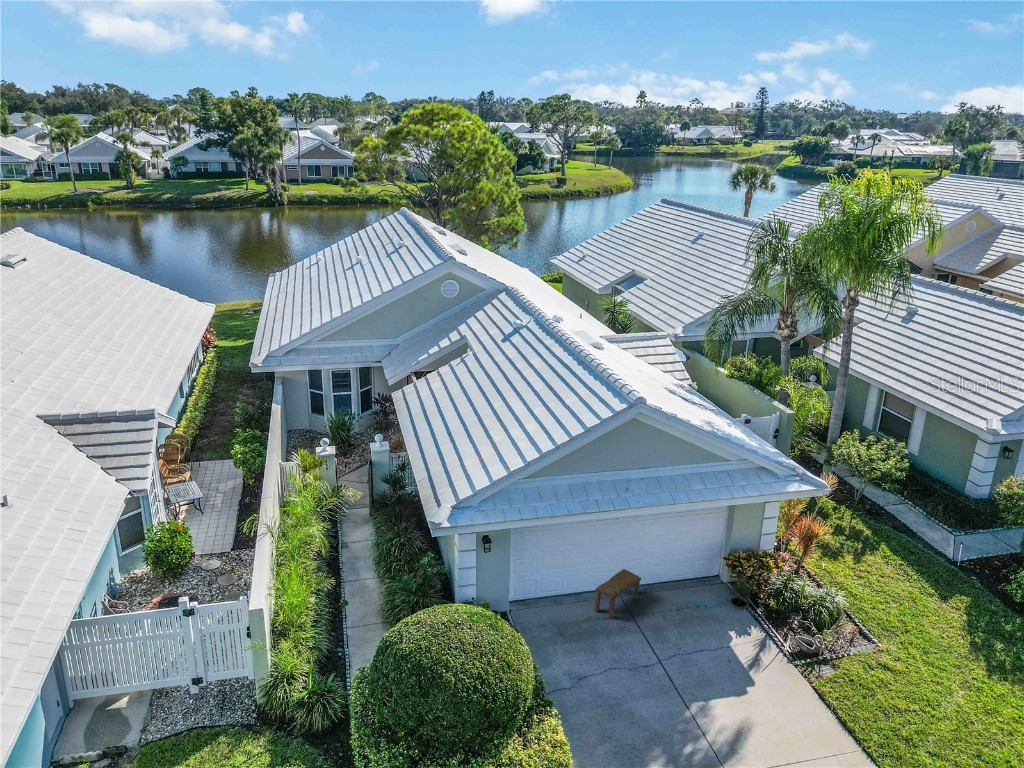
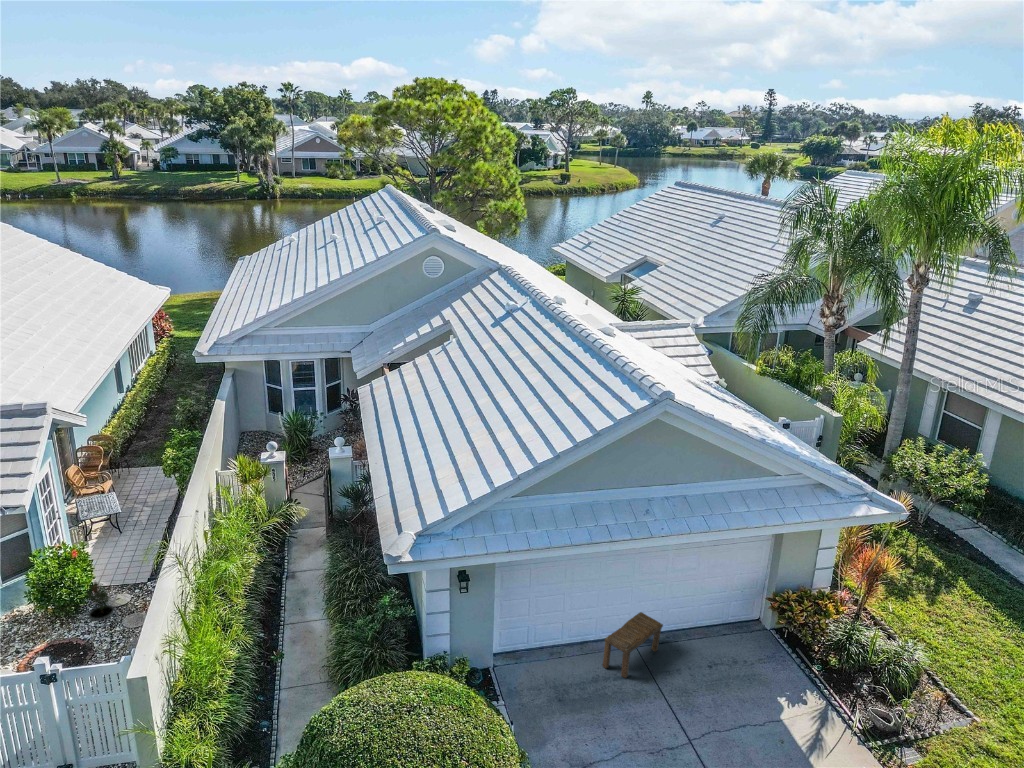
potted tree: present [730,576,752,609] -> present [86,582,114,620]

